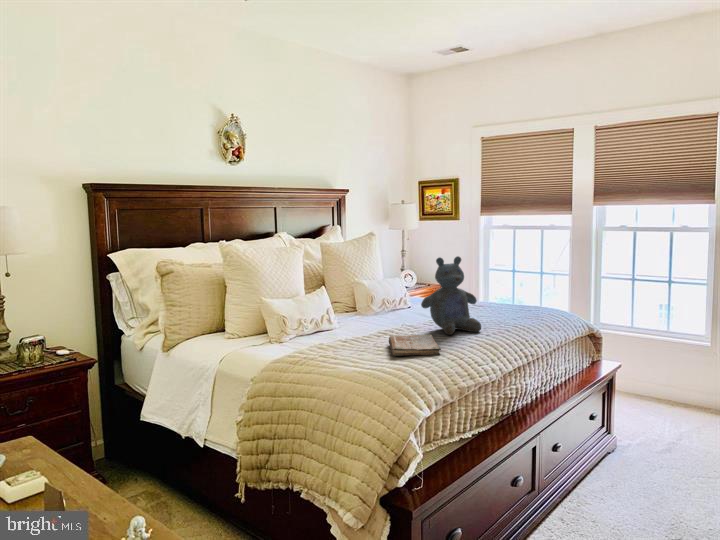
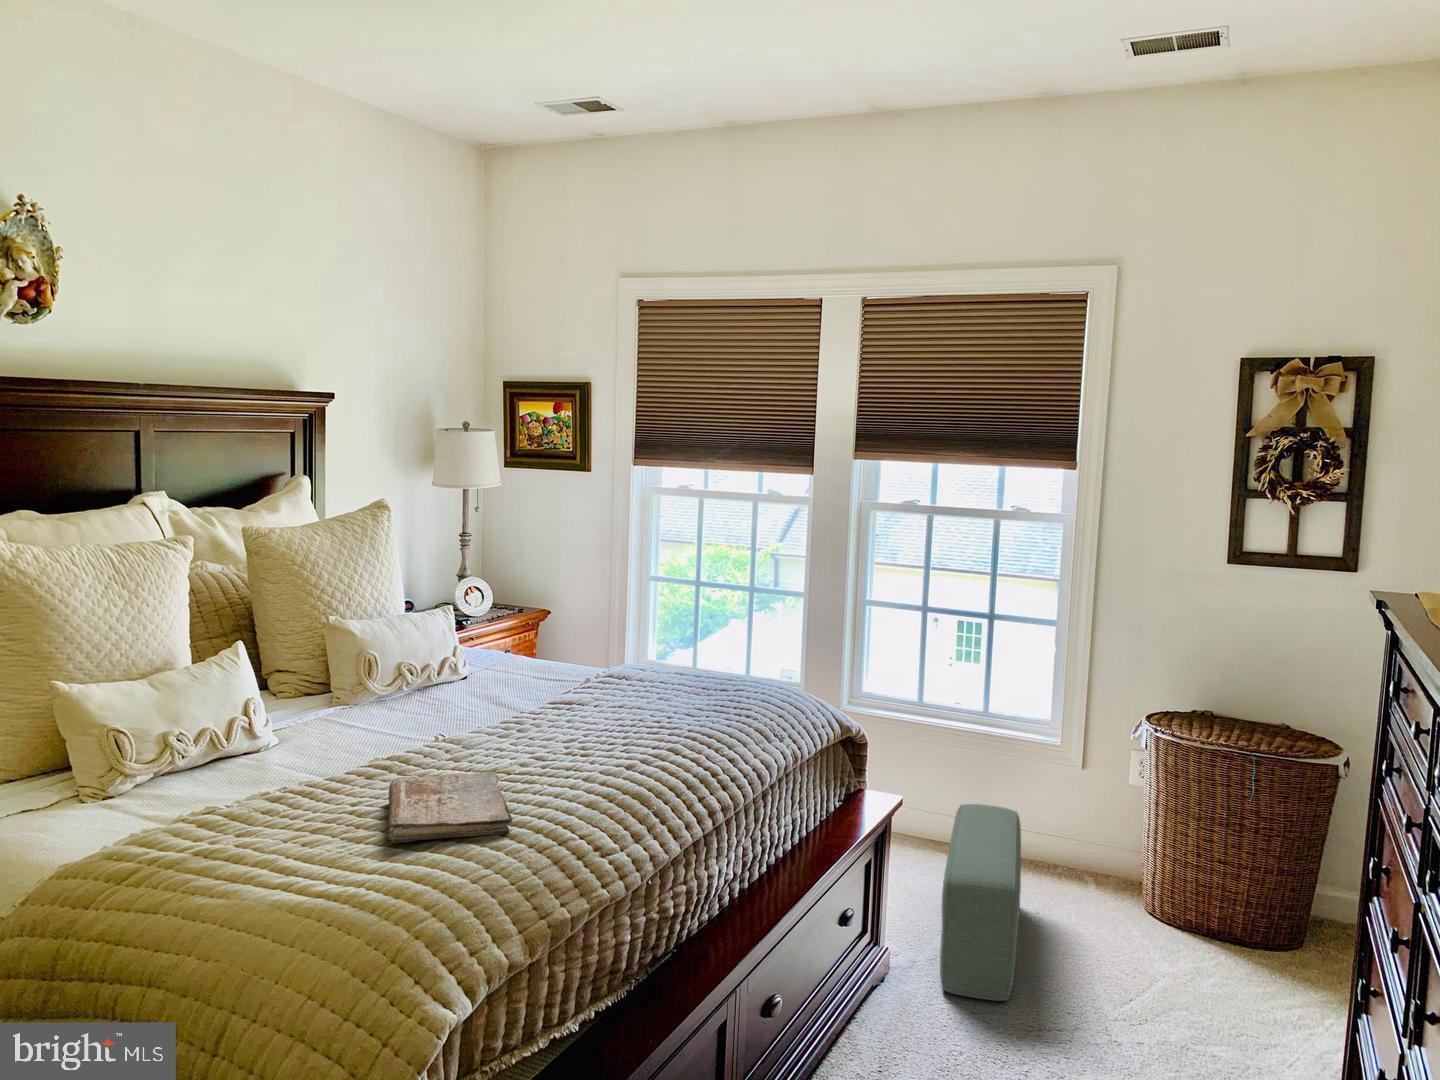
stuffed bear: present [421,256,481,335] -> none [478,579,616,767]
pouf: none [644,374,689,466] -> present [940,804,1021,1001]

